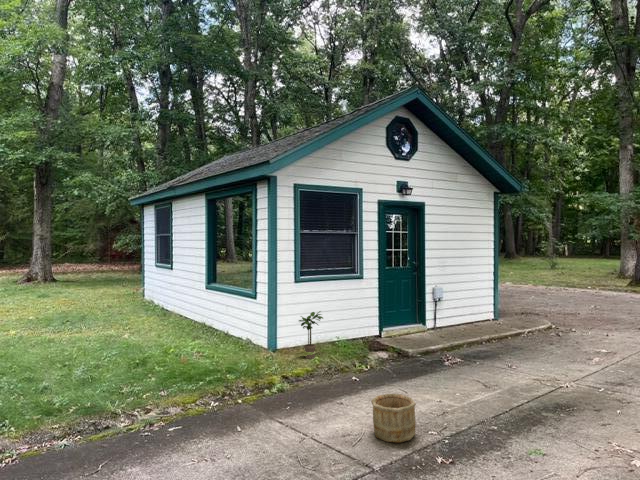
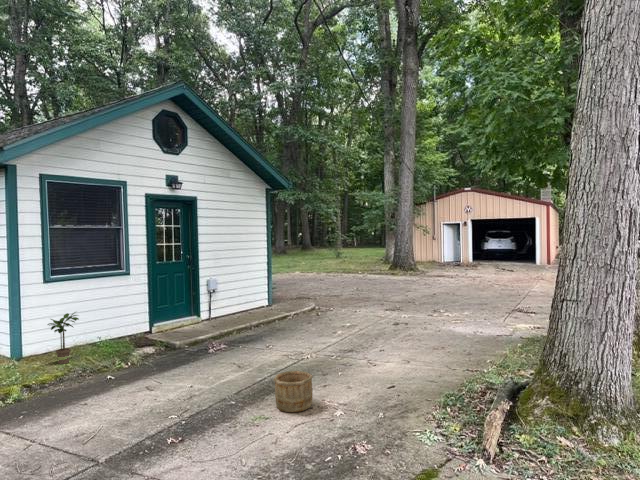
wooden bucket: present [371,394,416,443] -> present [274,371,313,412]

